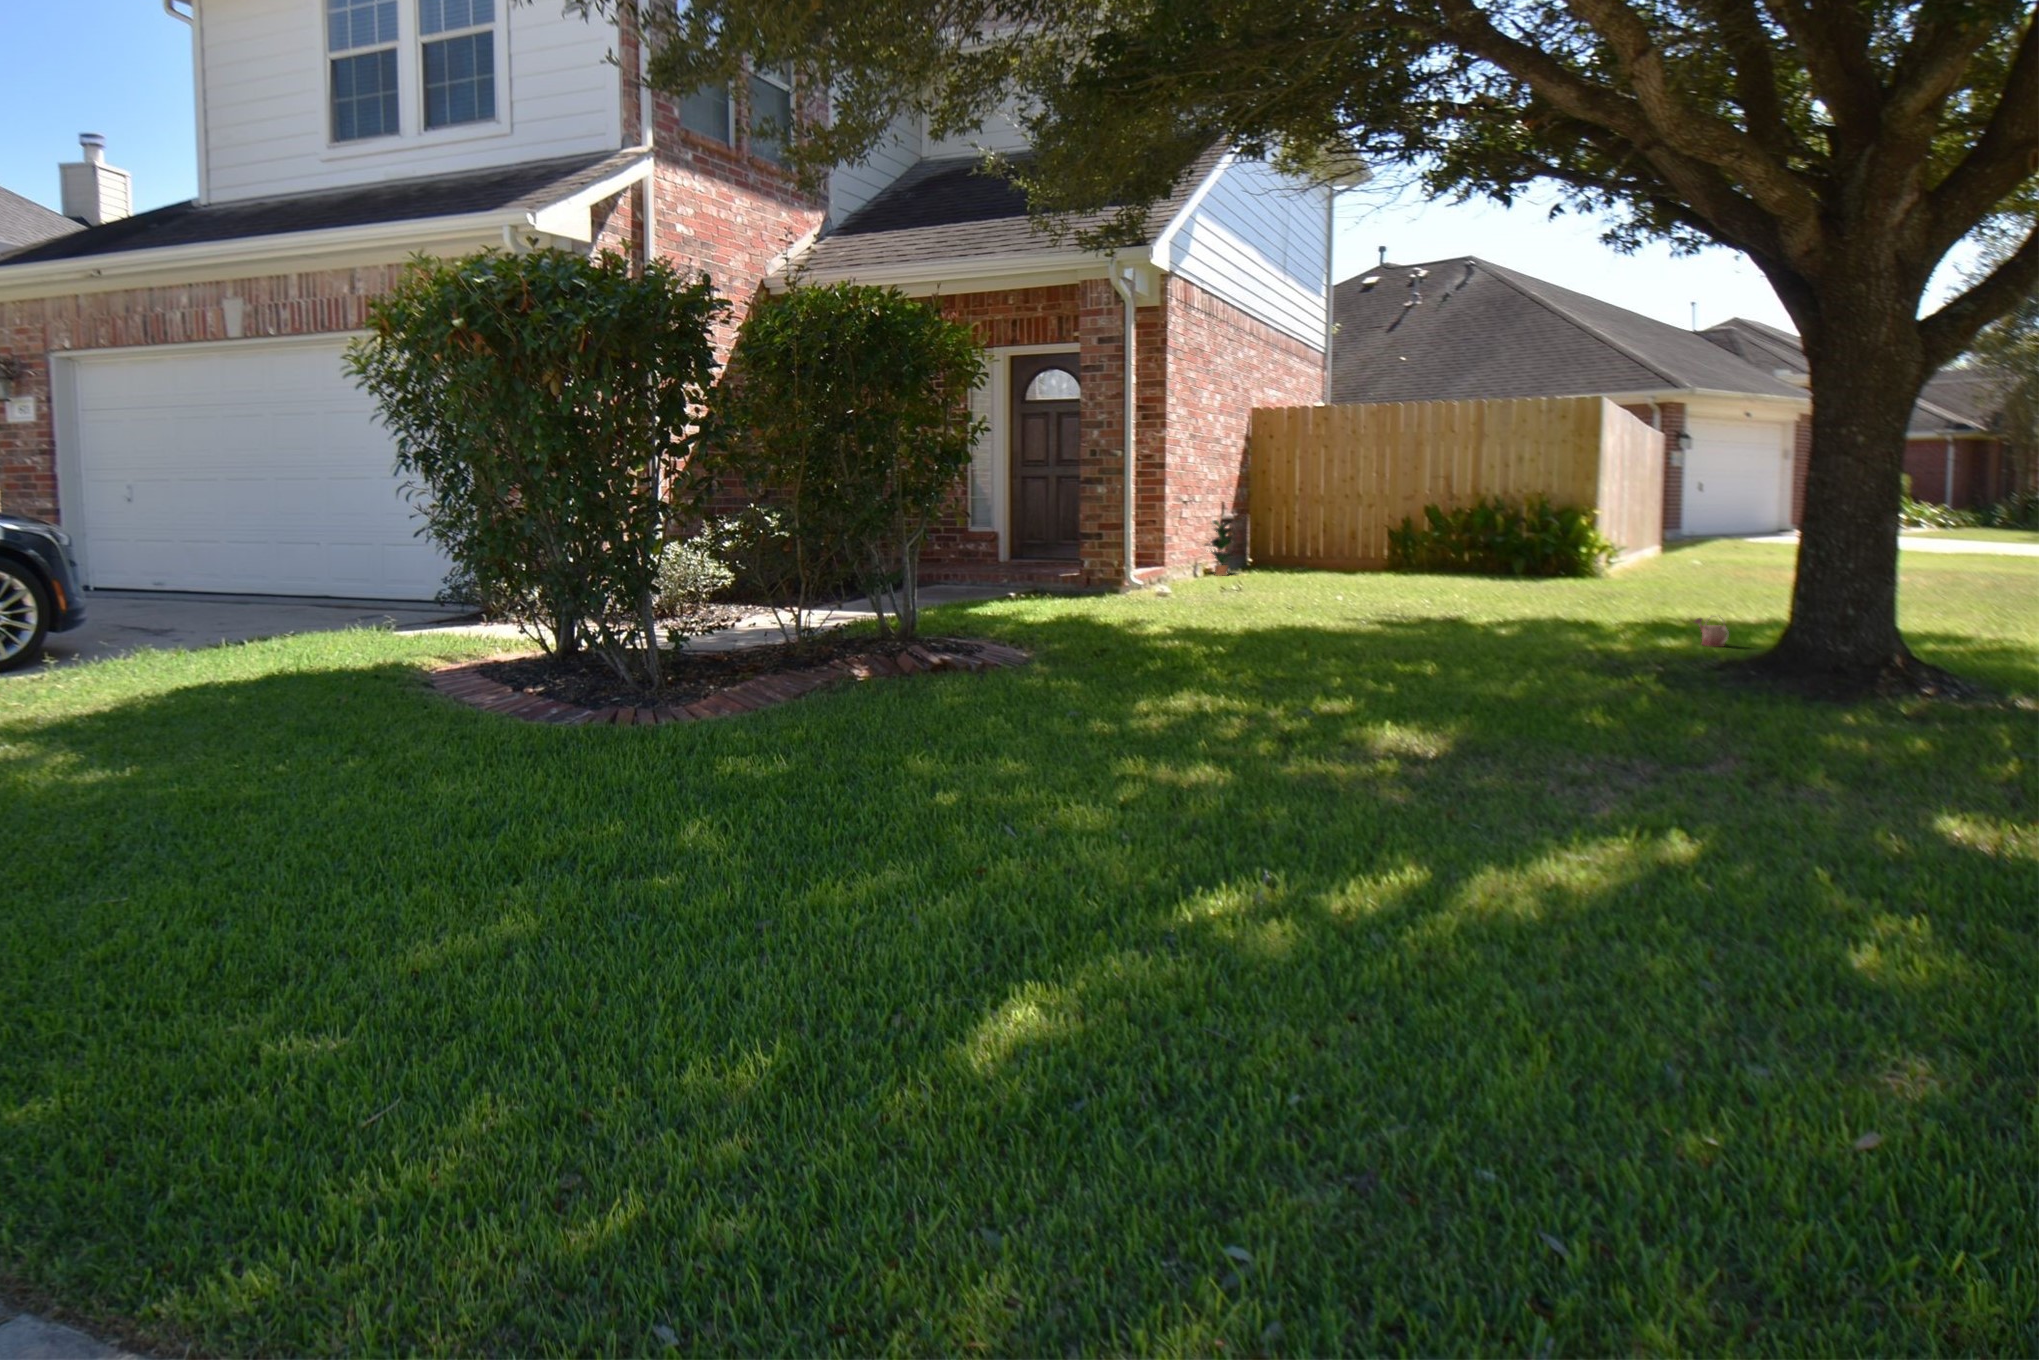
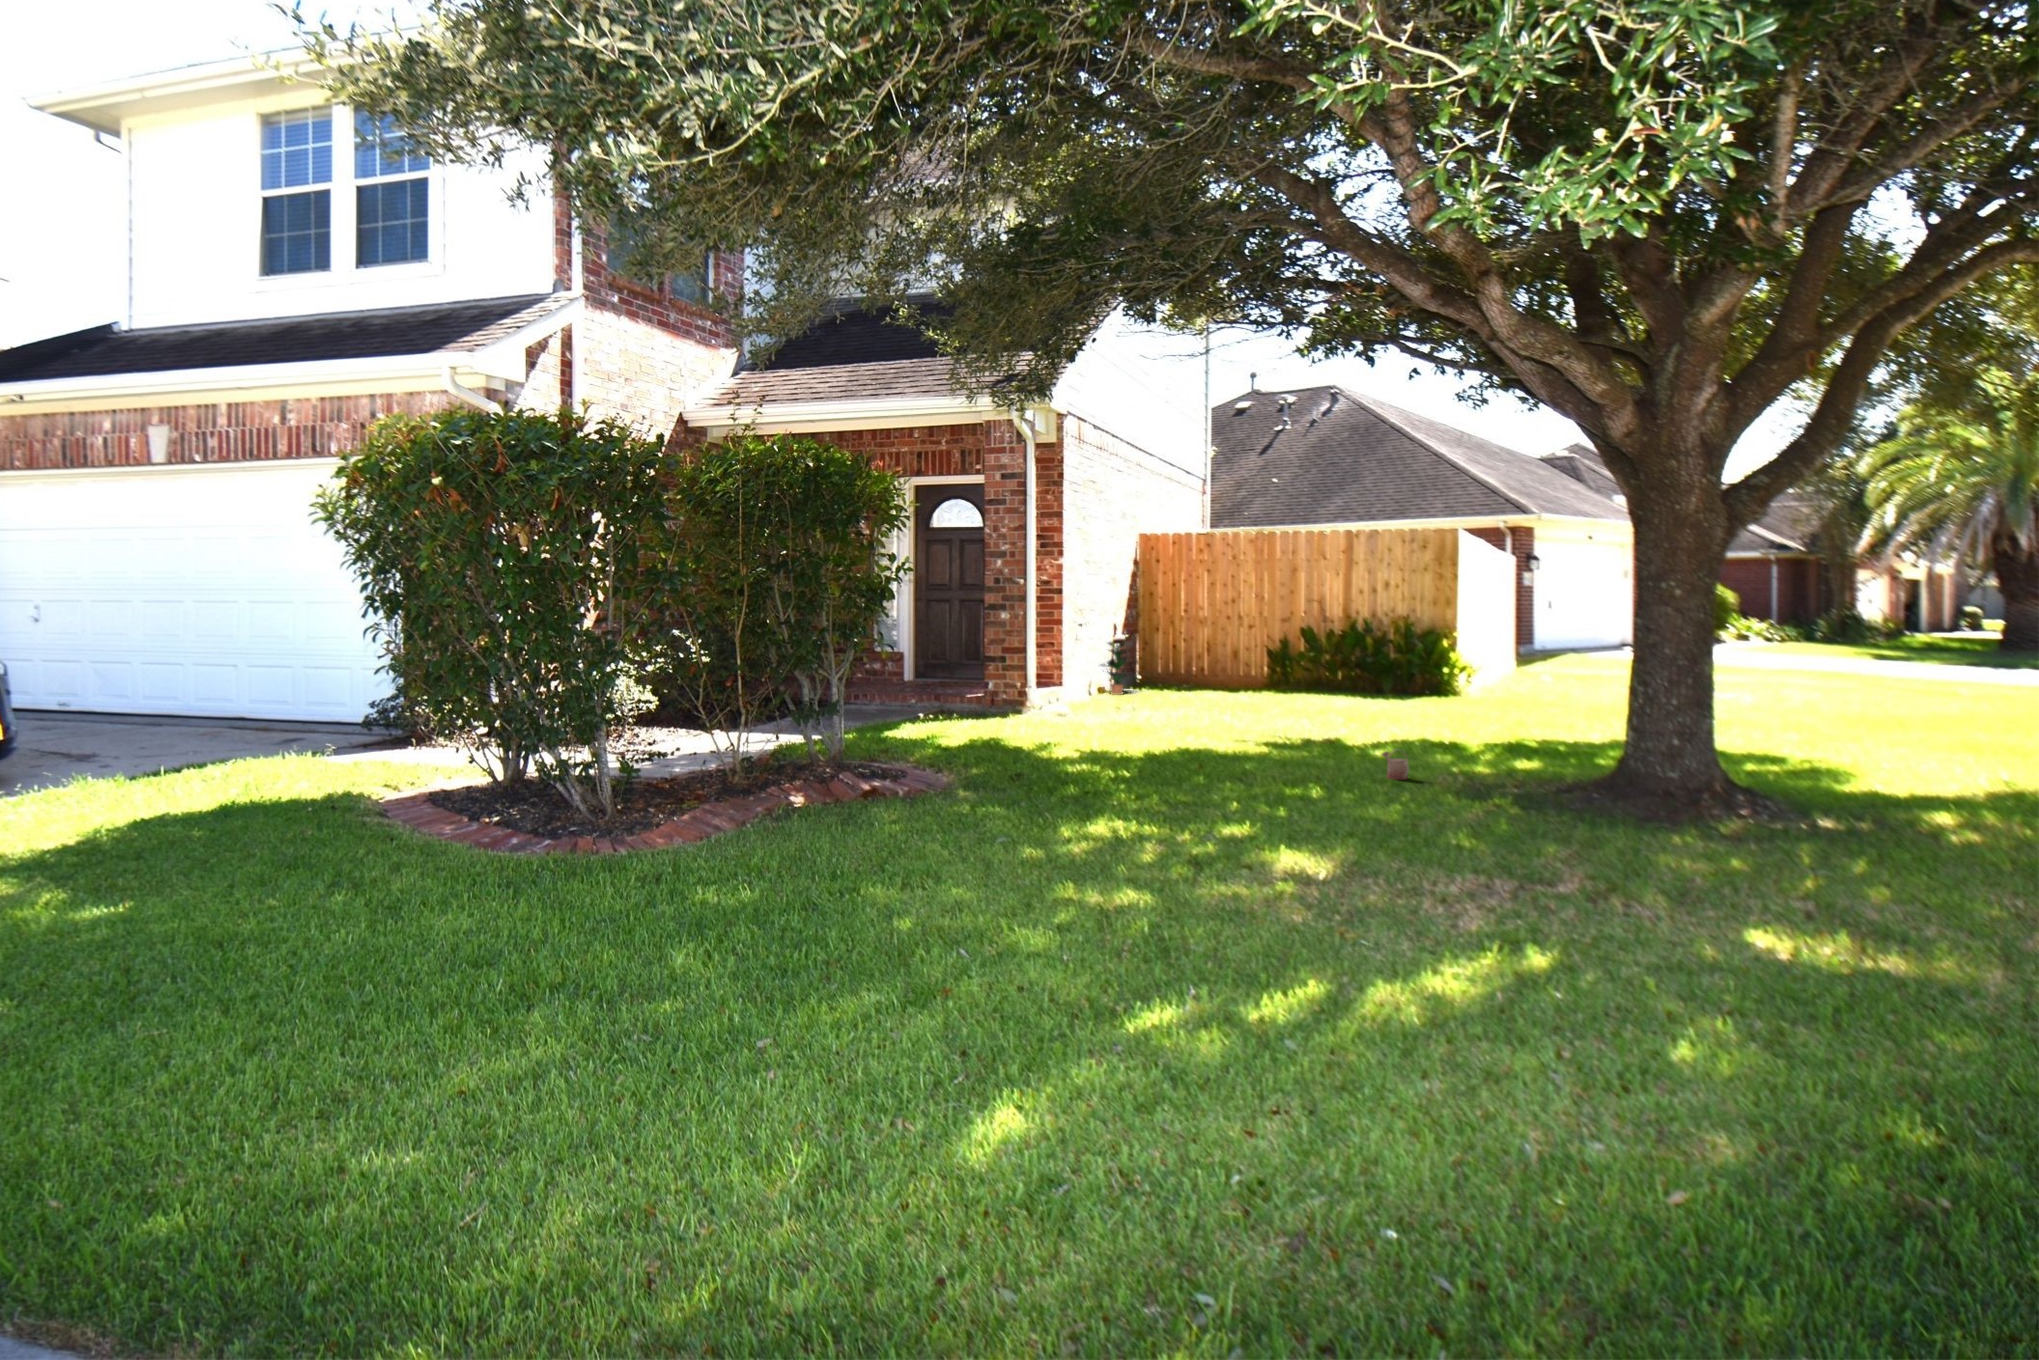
watering can: present [1694,617,1729,647] -> present [1382,752,1409,780]

